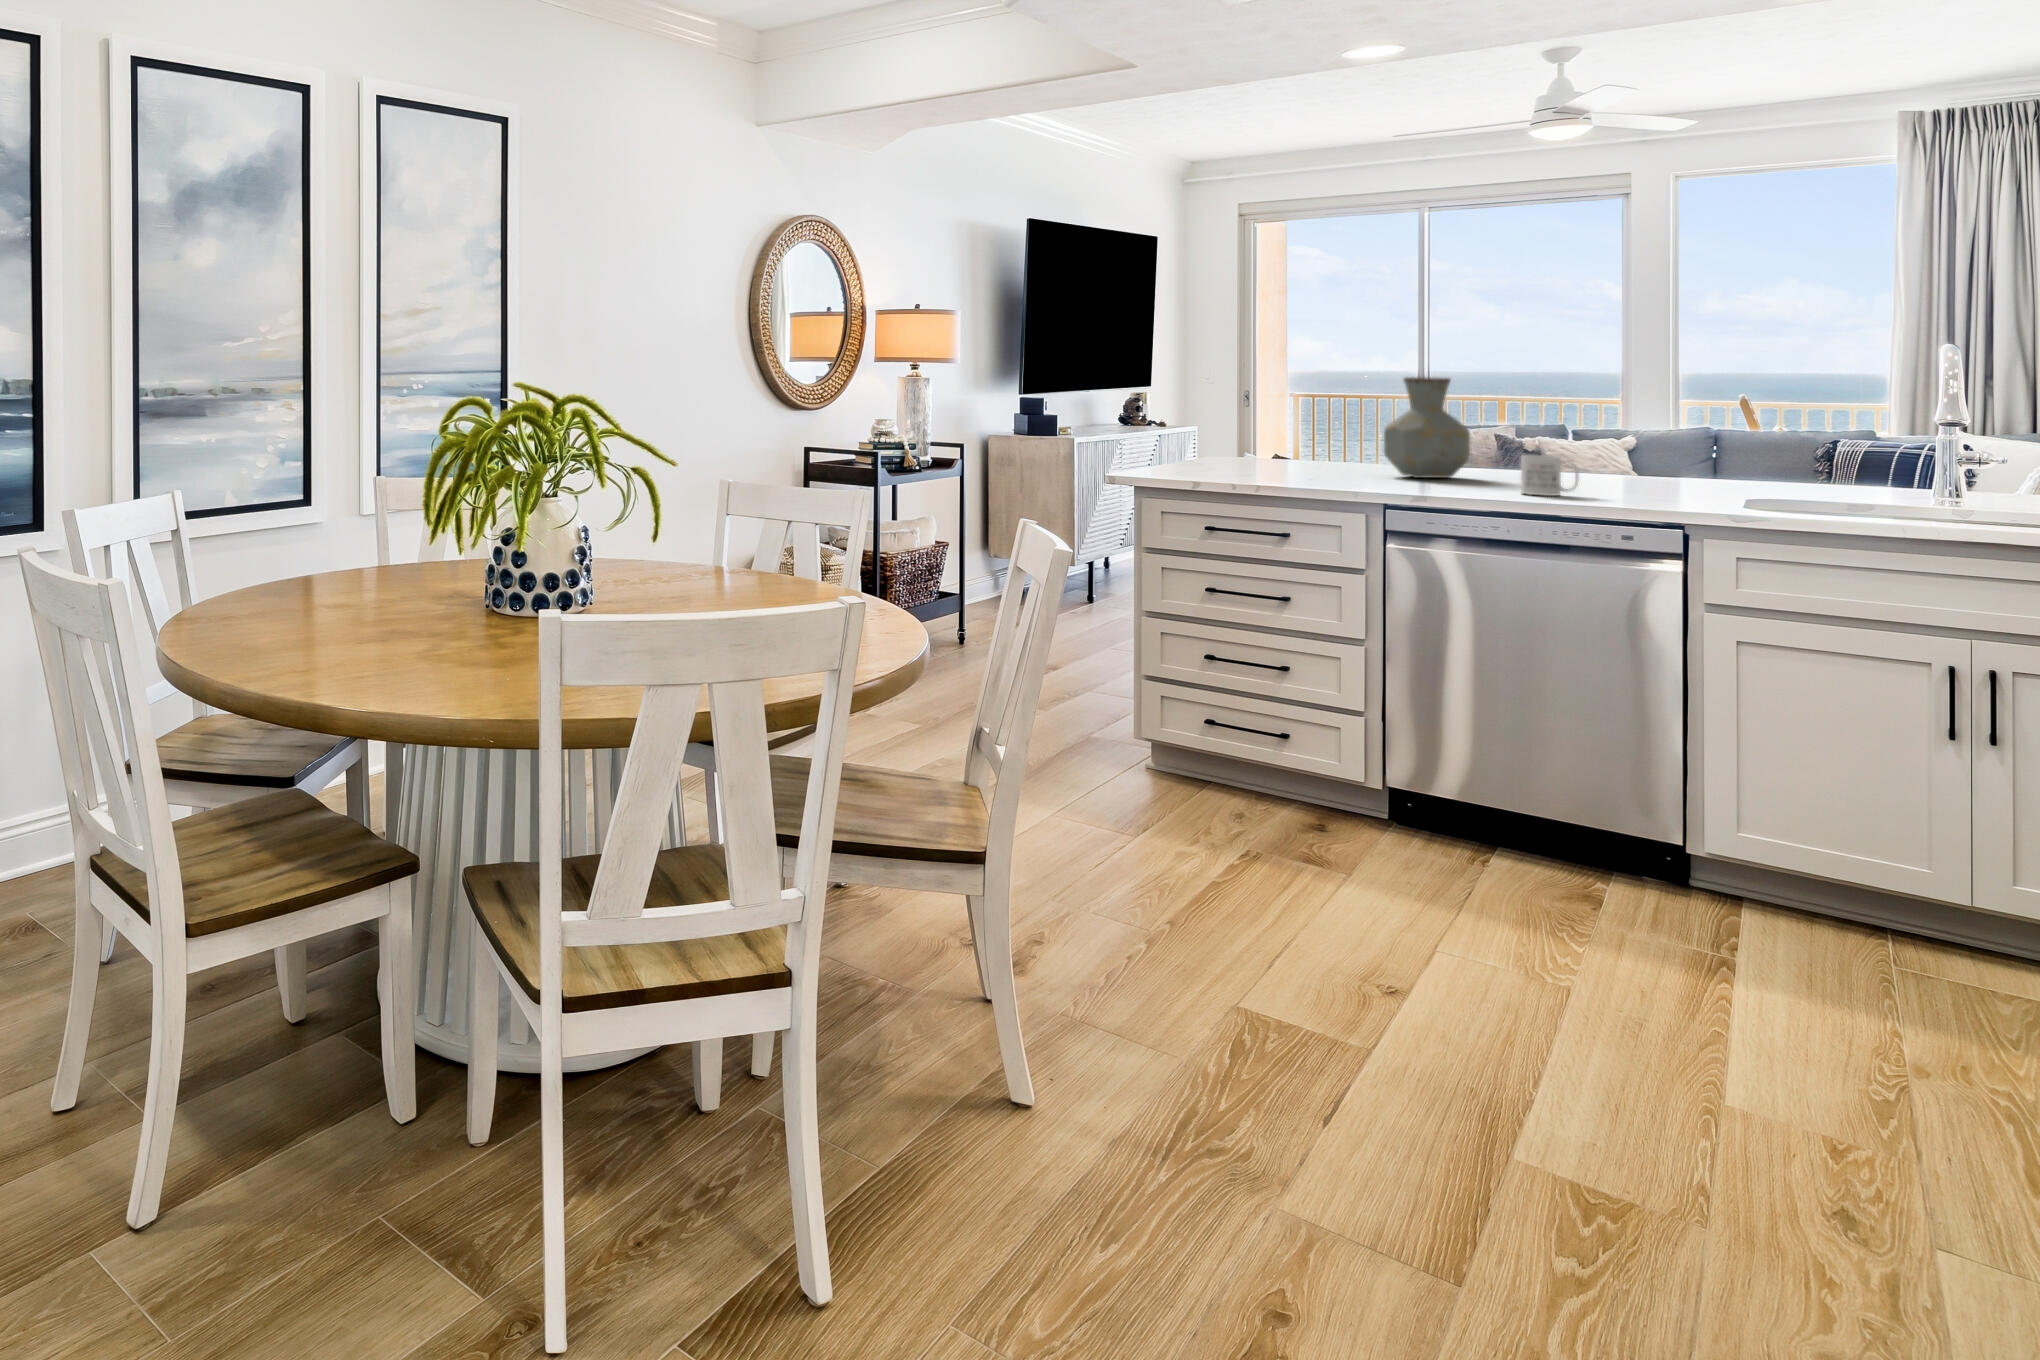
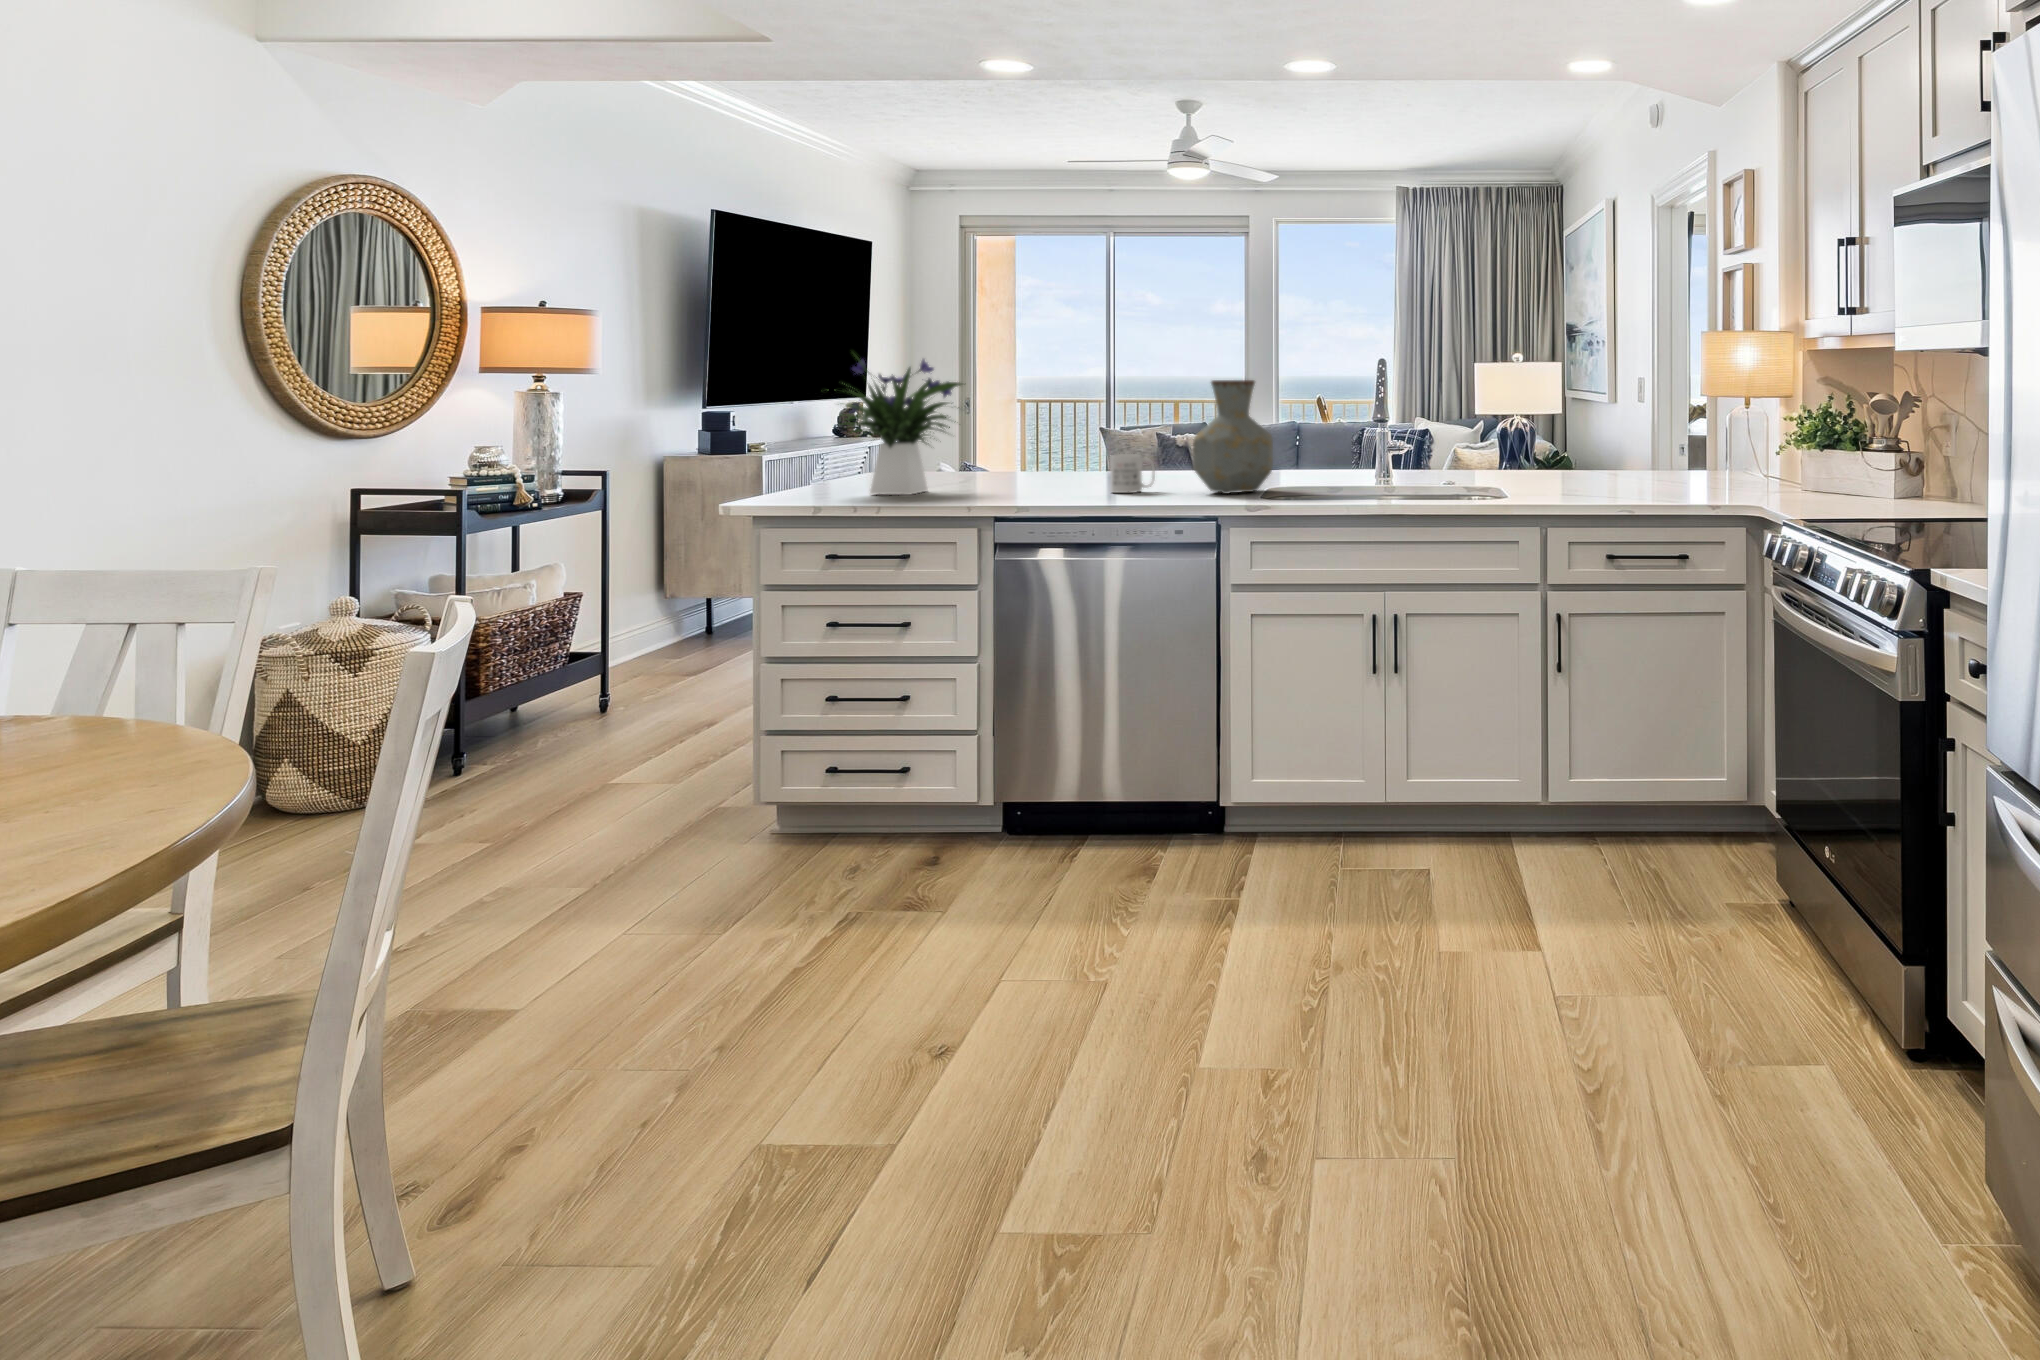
flower arrangement: none [1200,345,1344,481] -> present [835,354,962,495]
vase: present [1384,377,1470,478] -> present [1193,380,1273,494]

